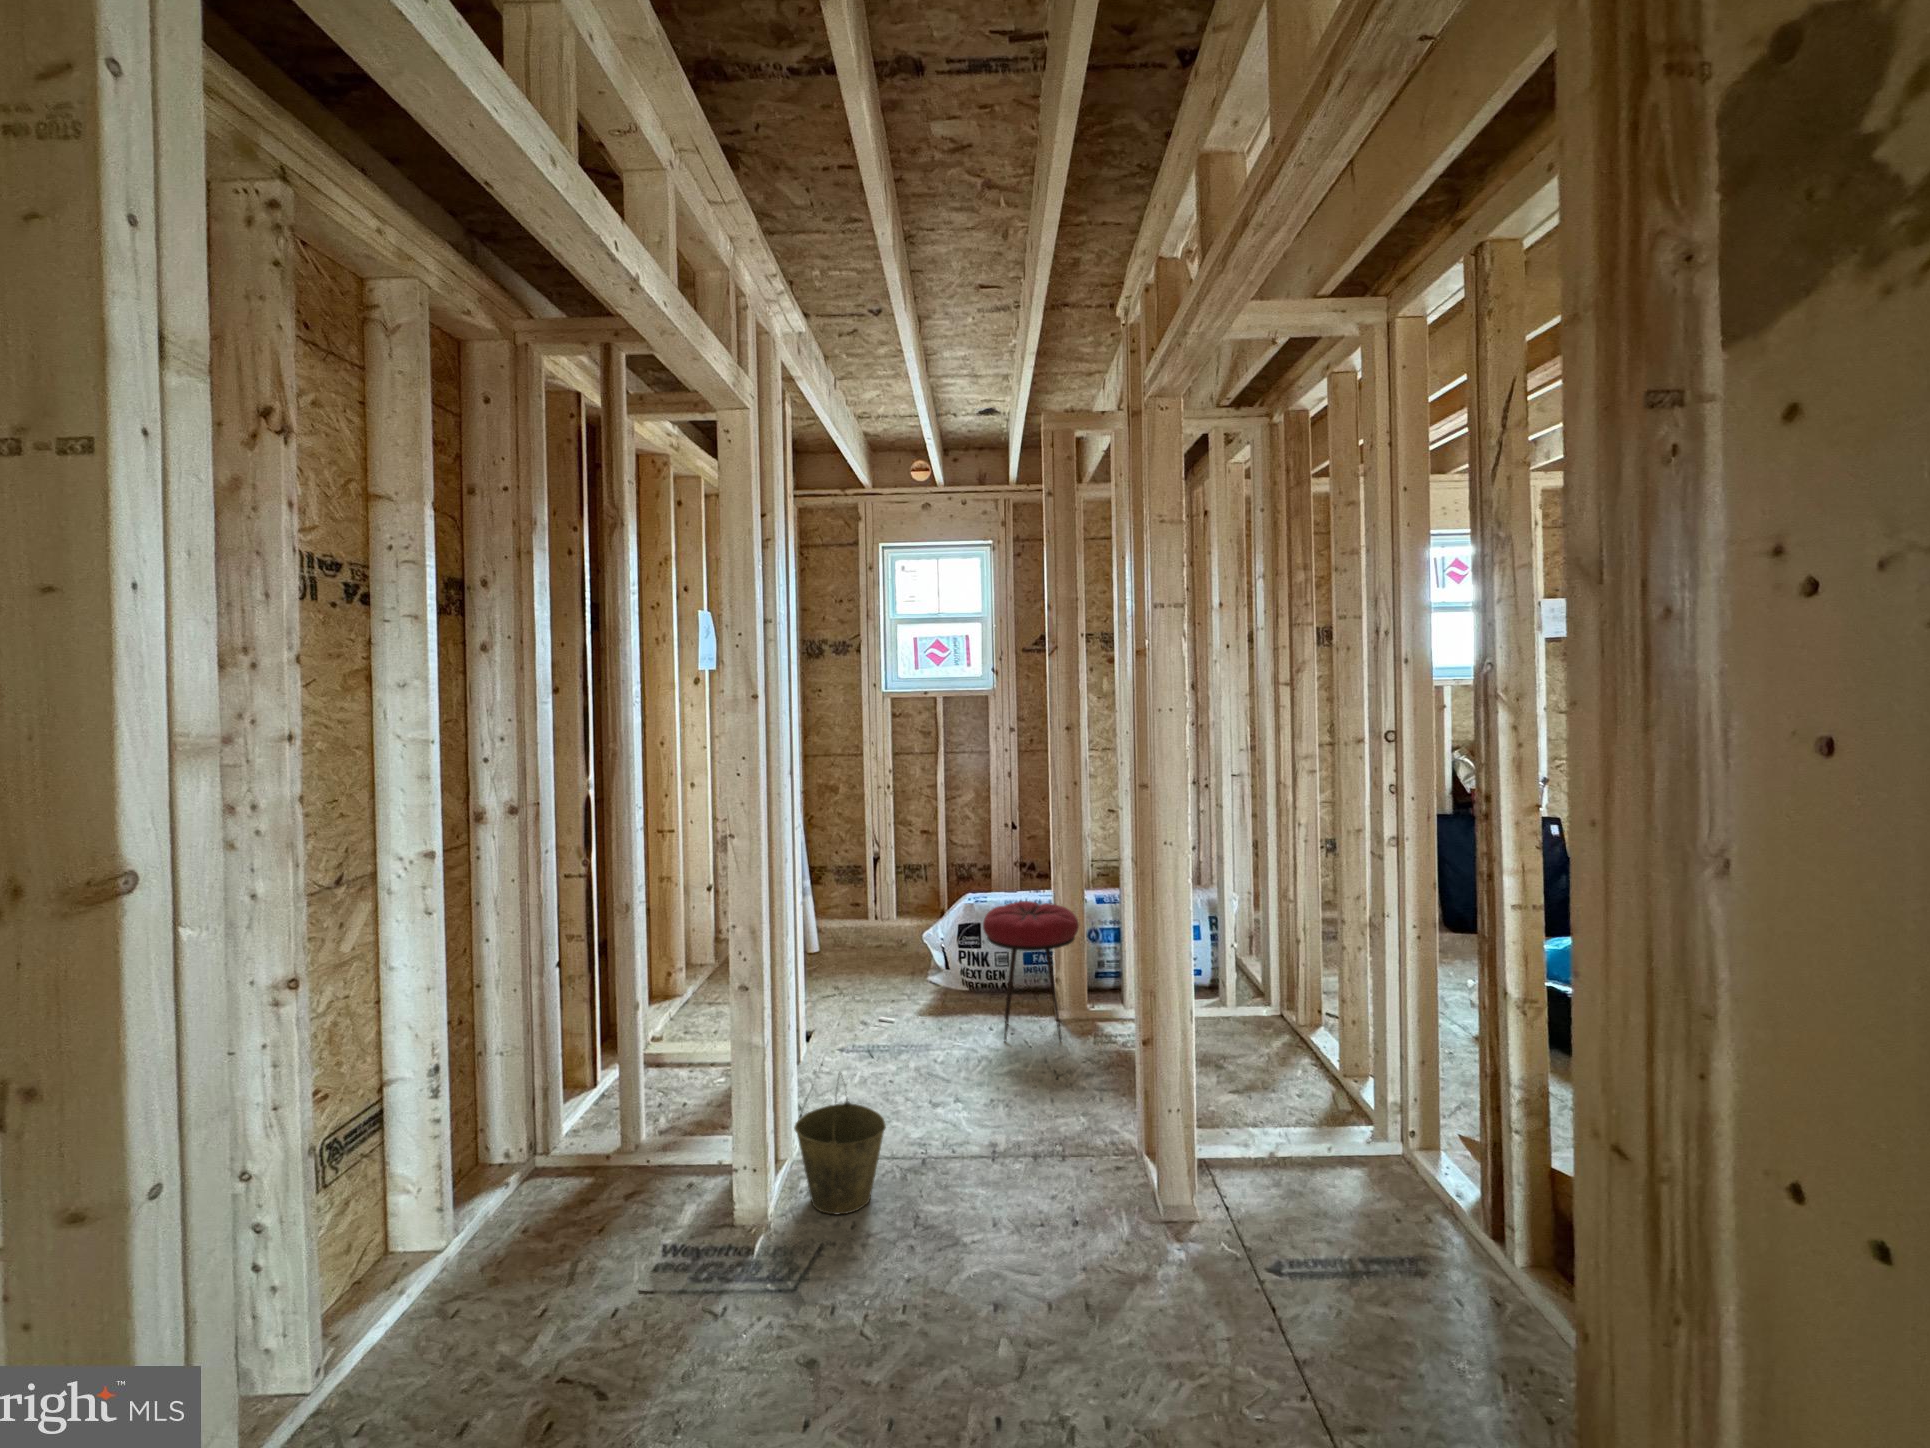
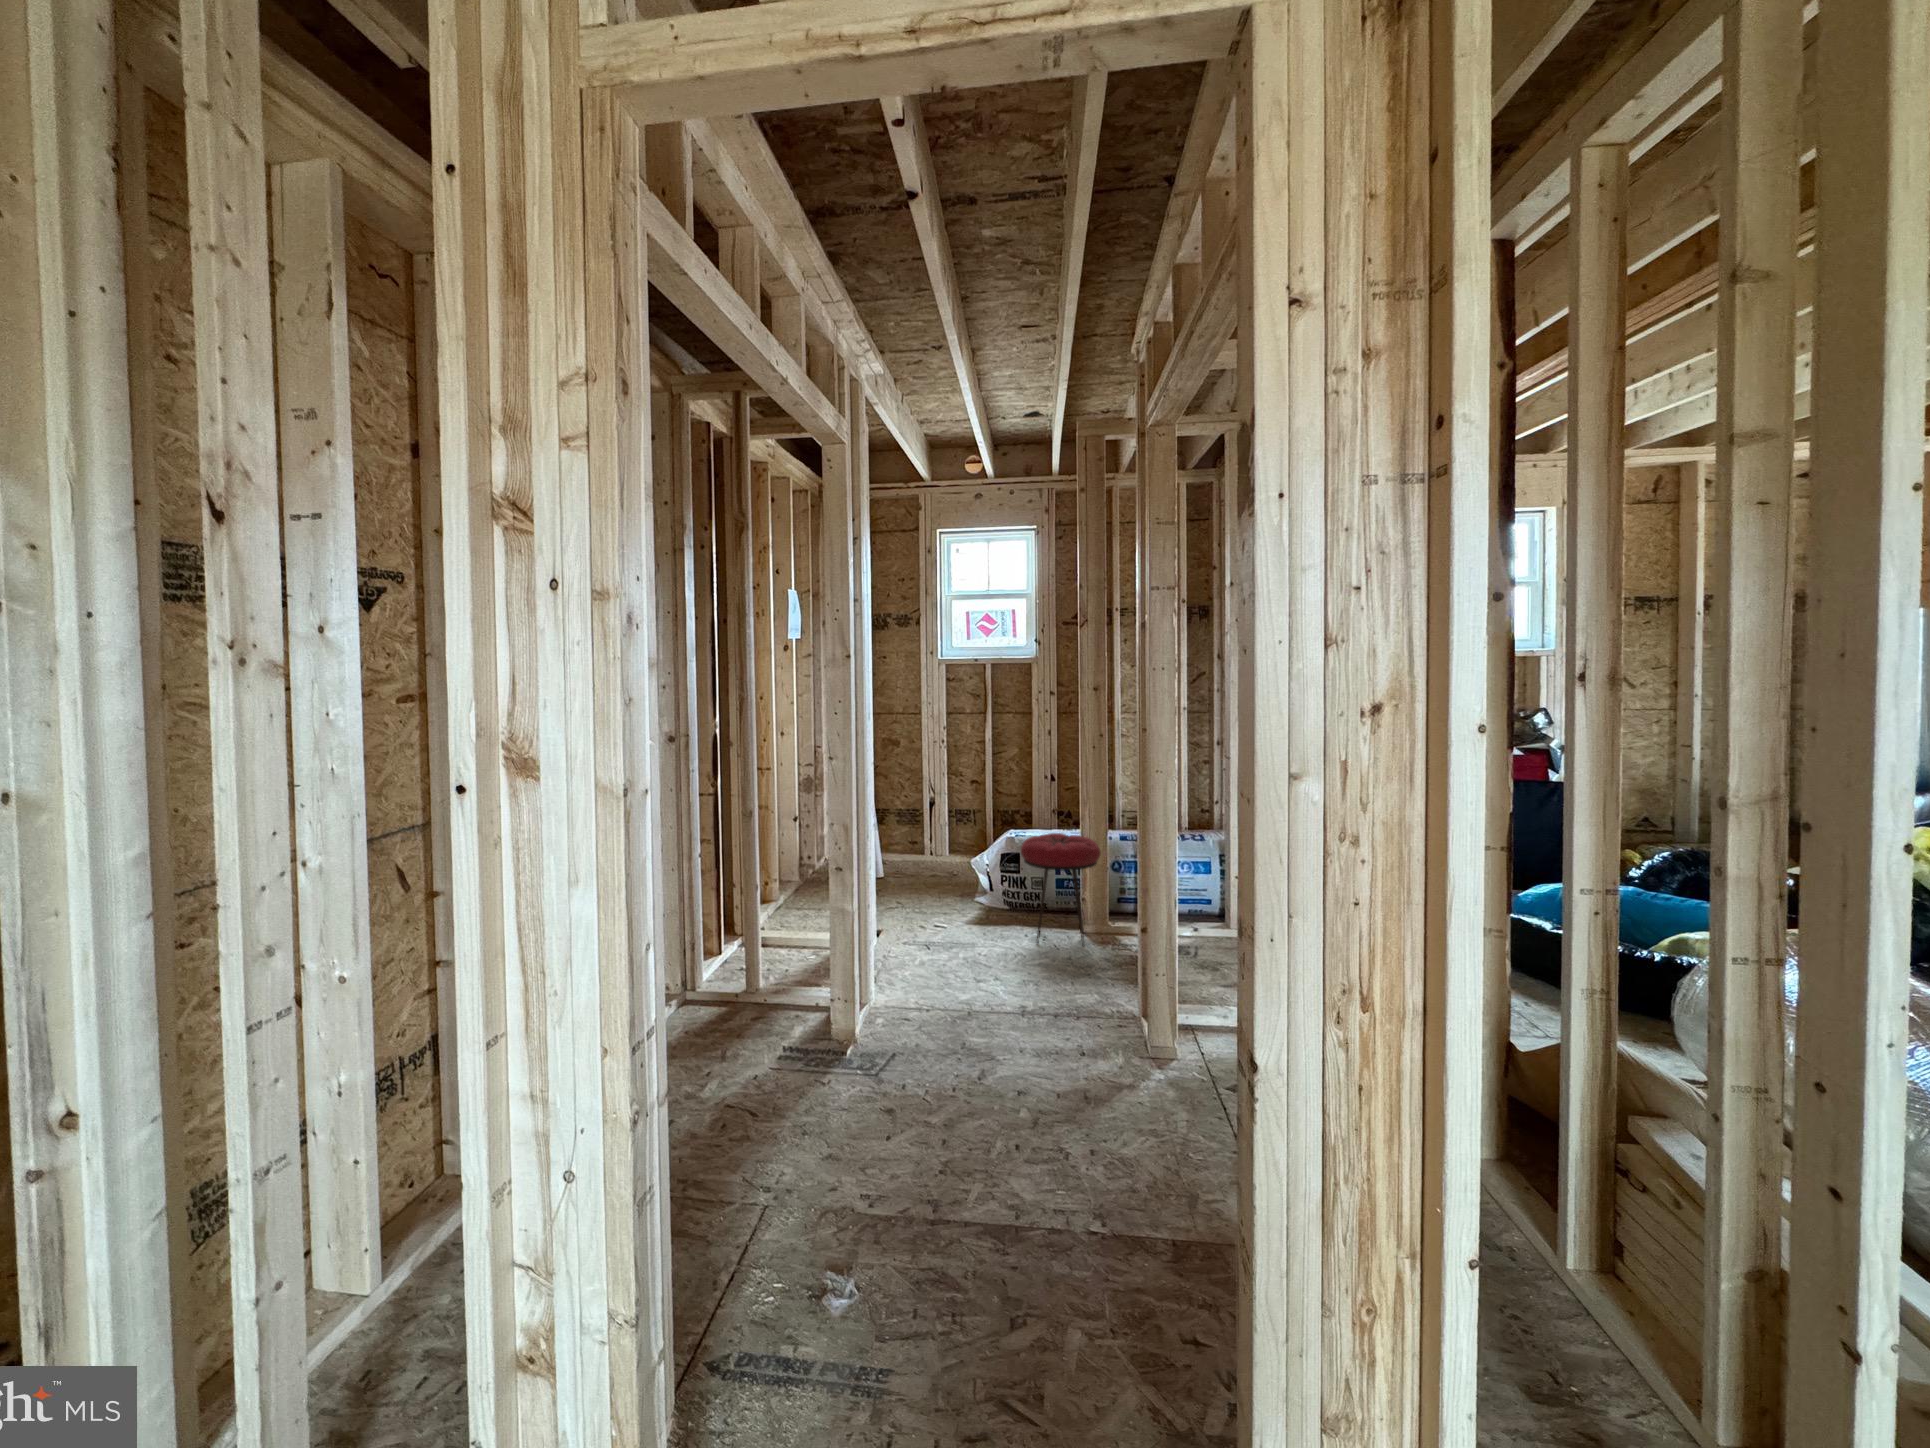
bucket: present [794,1074,886,1214] -> none [874,937,941,1038]

